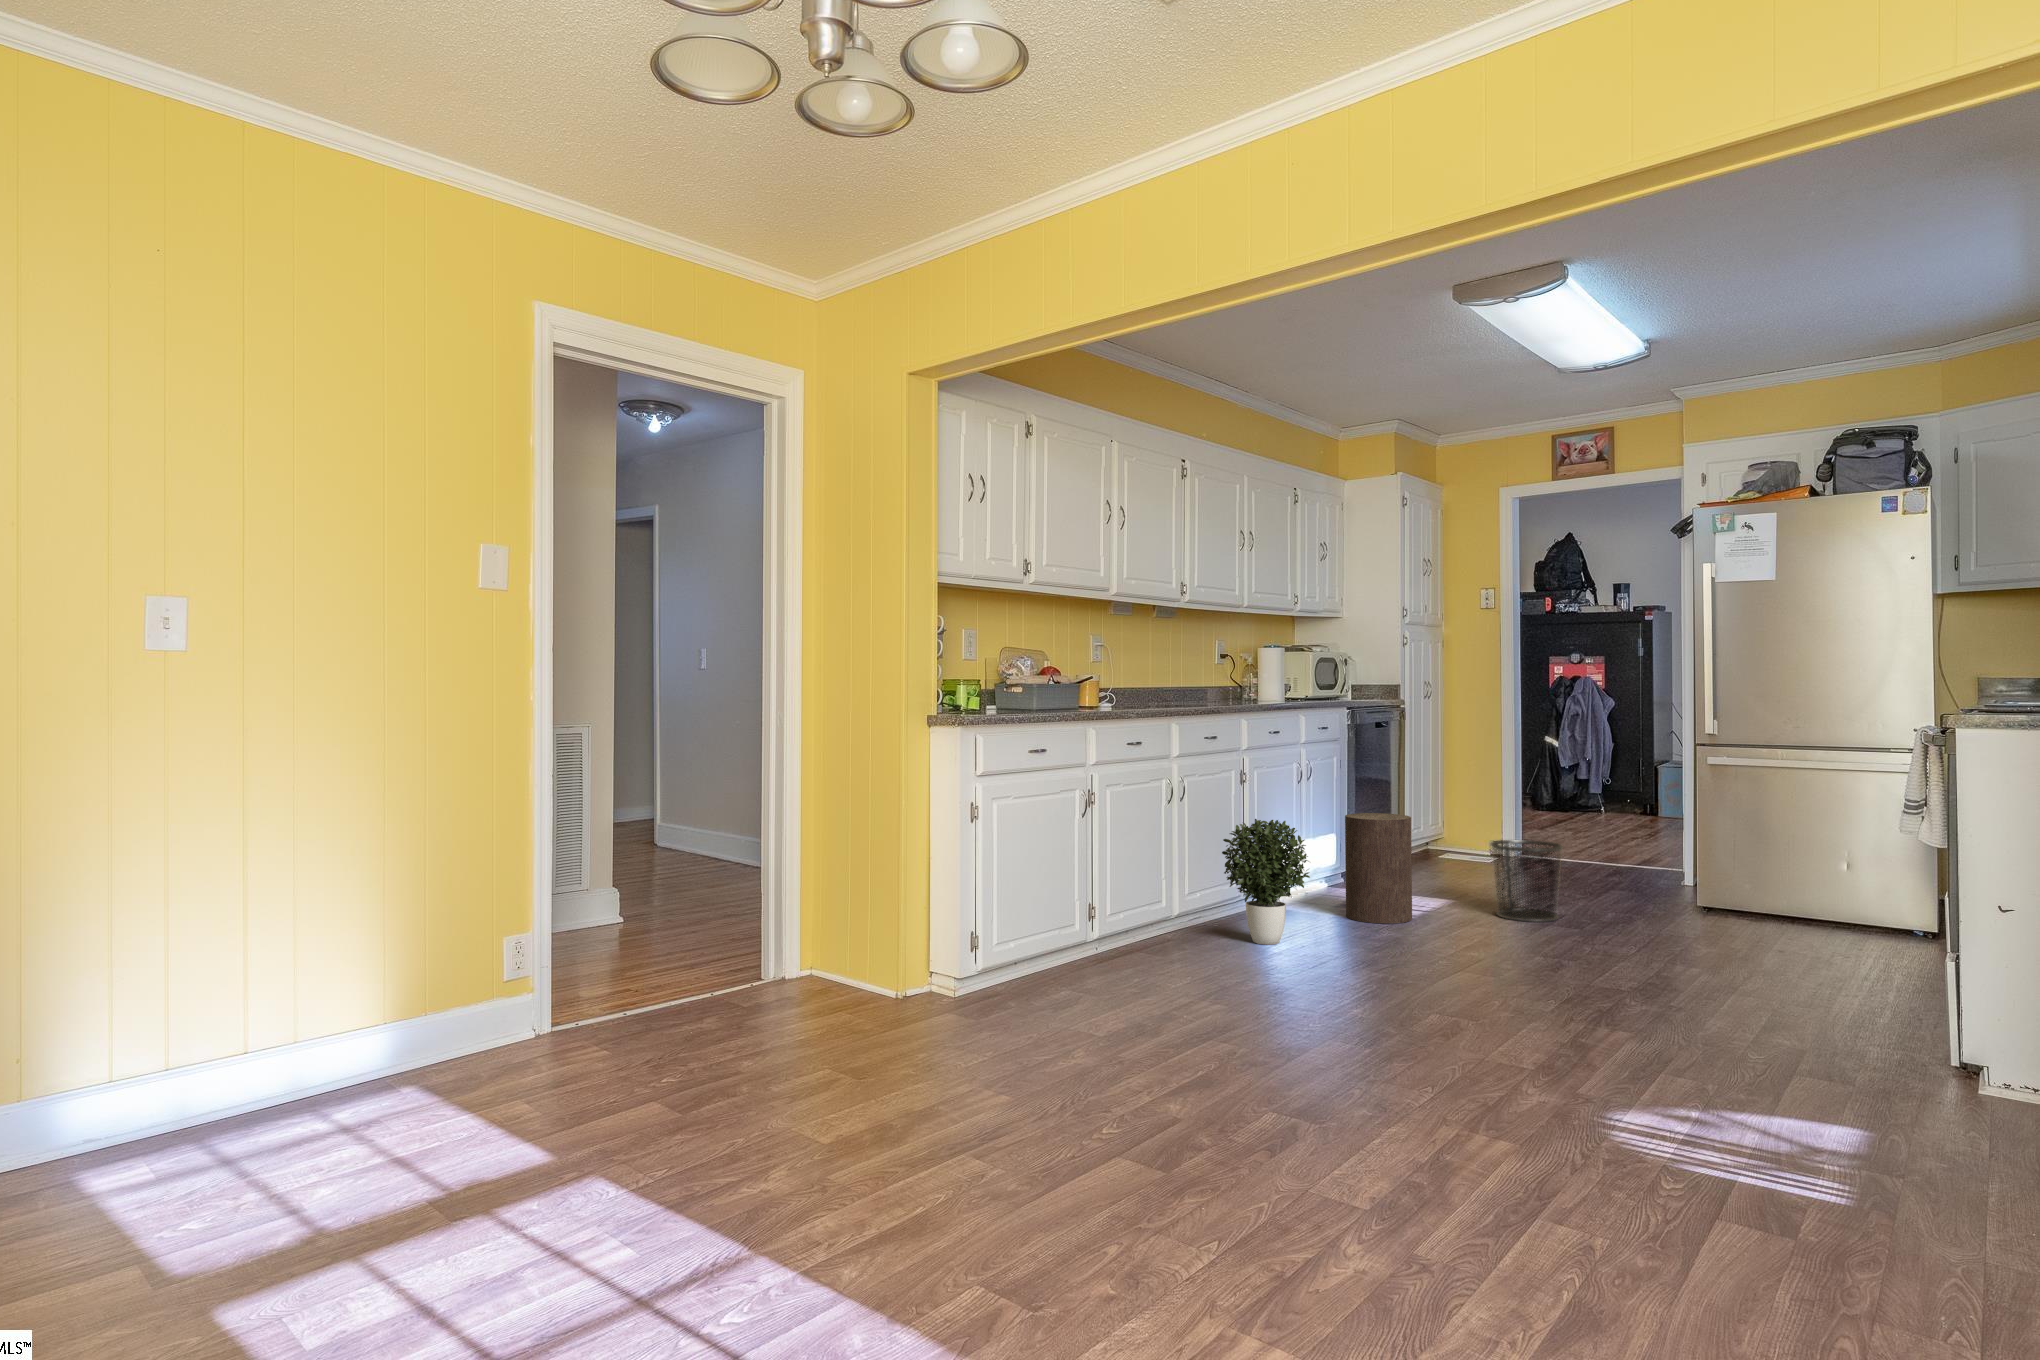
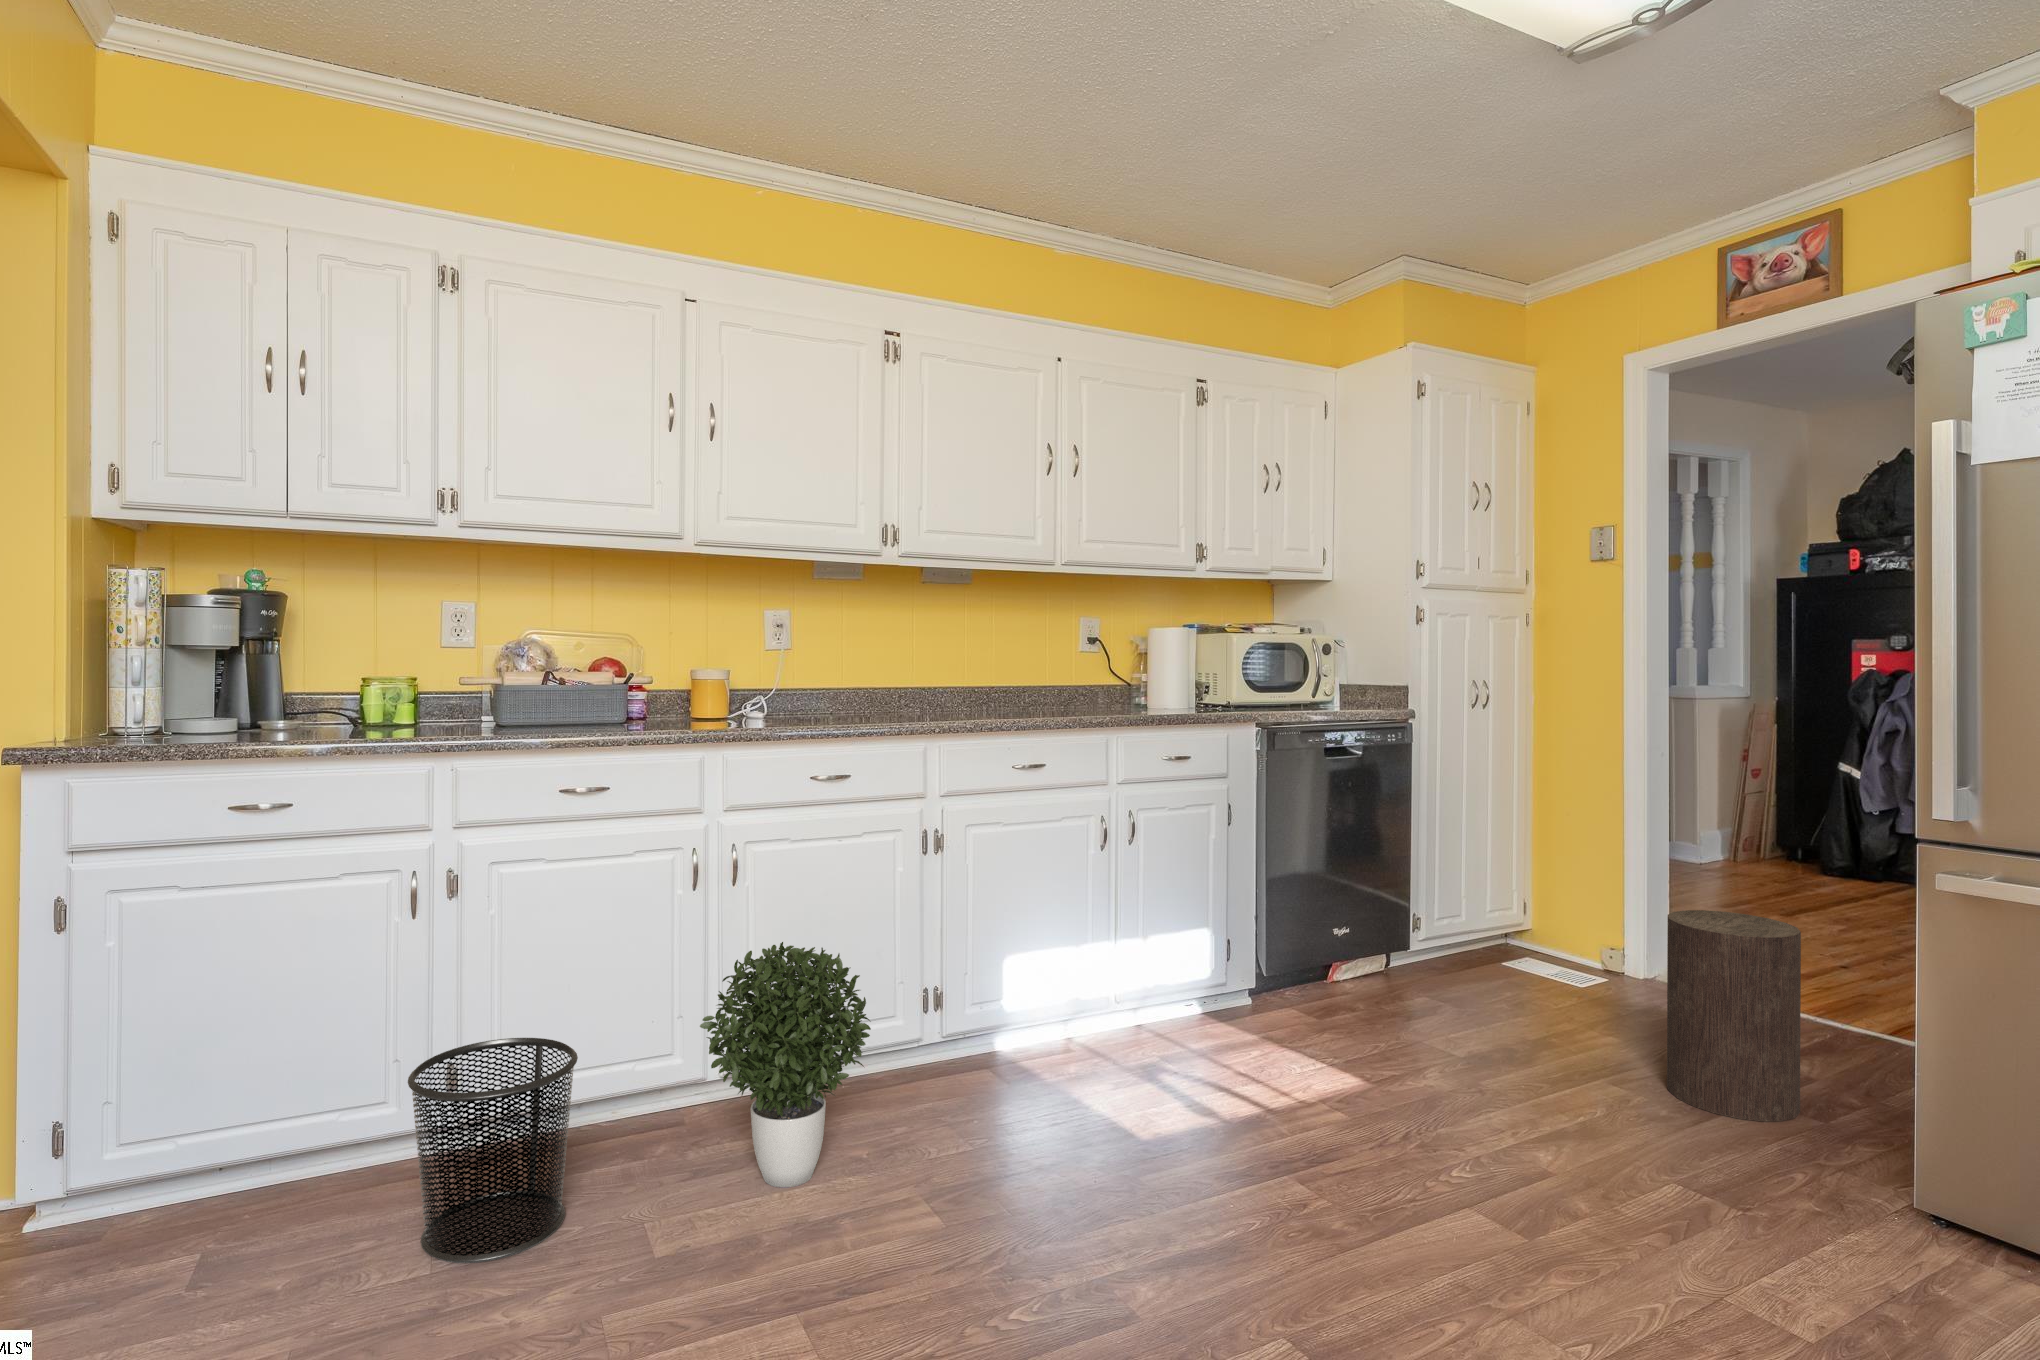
stool: present [1345,813,1412,923] -> present [1667,910,1801,1121]
waste bin: present [1491,840,1563,922] -> present [408,1038,578,1263]

